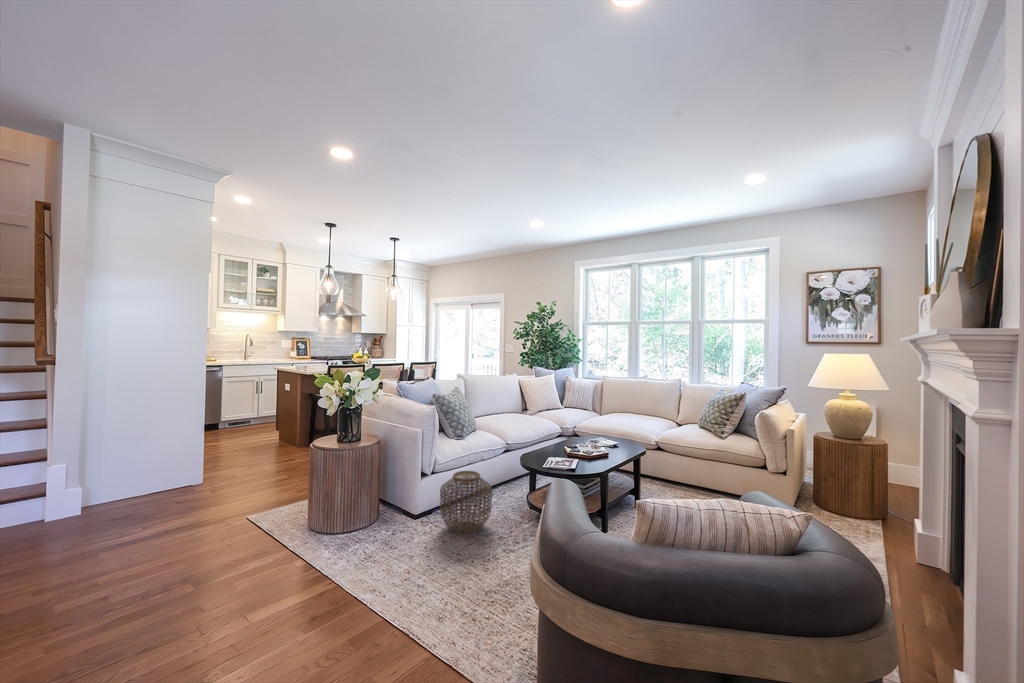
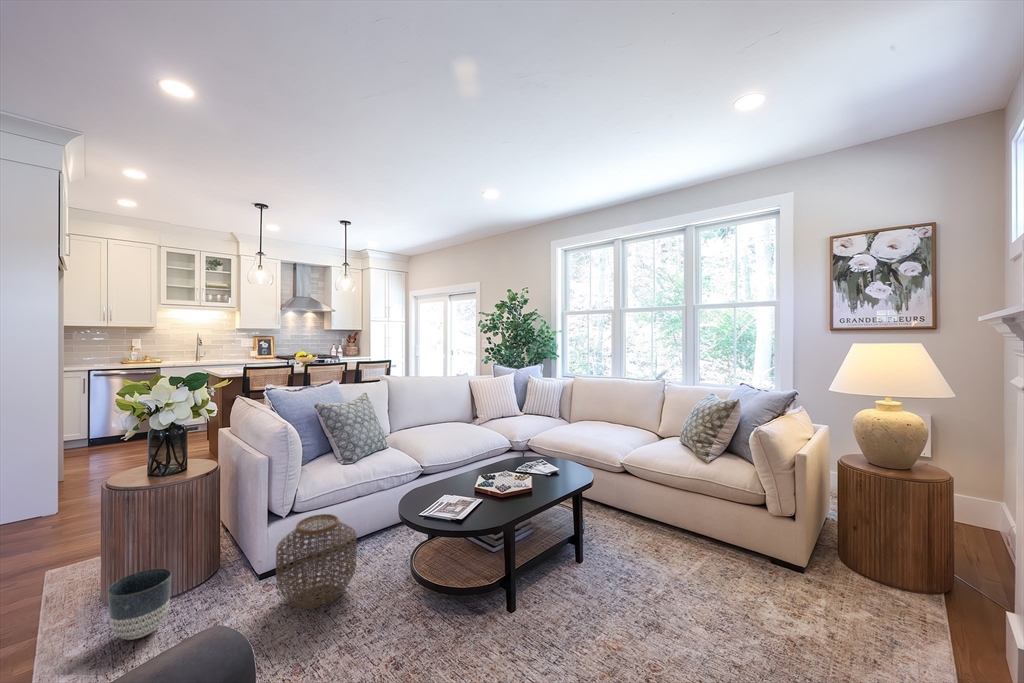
planter: none [342,505,378,550] -> present [108,568,171,640]

